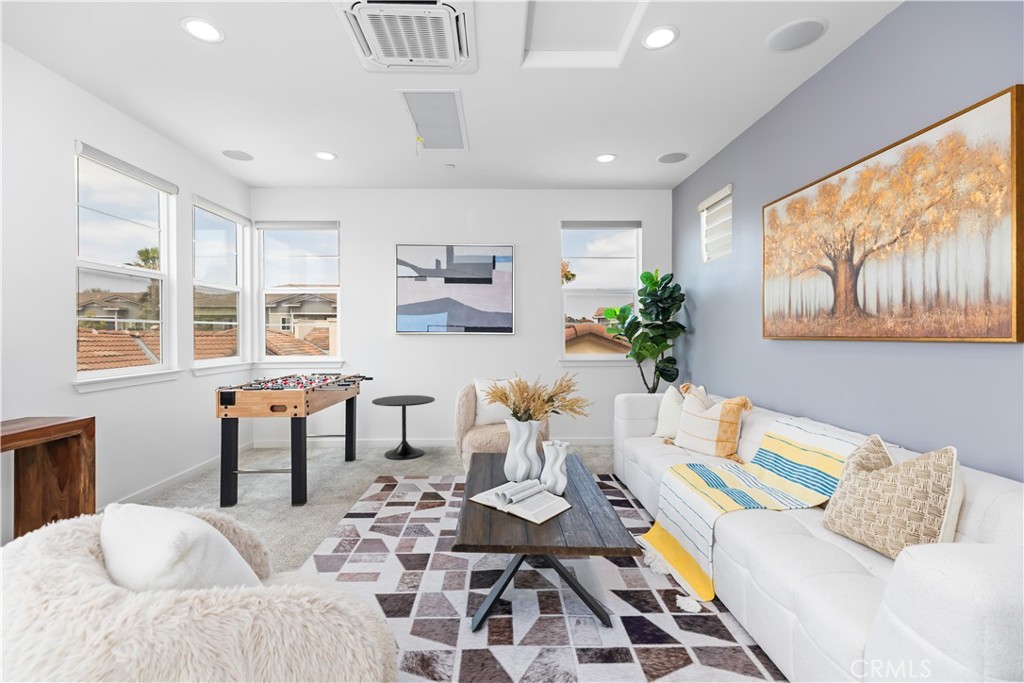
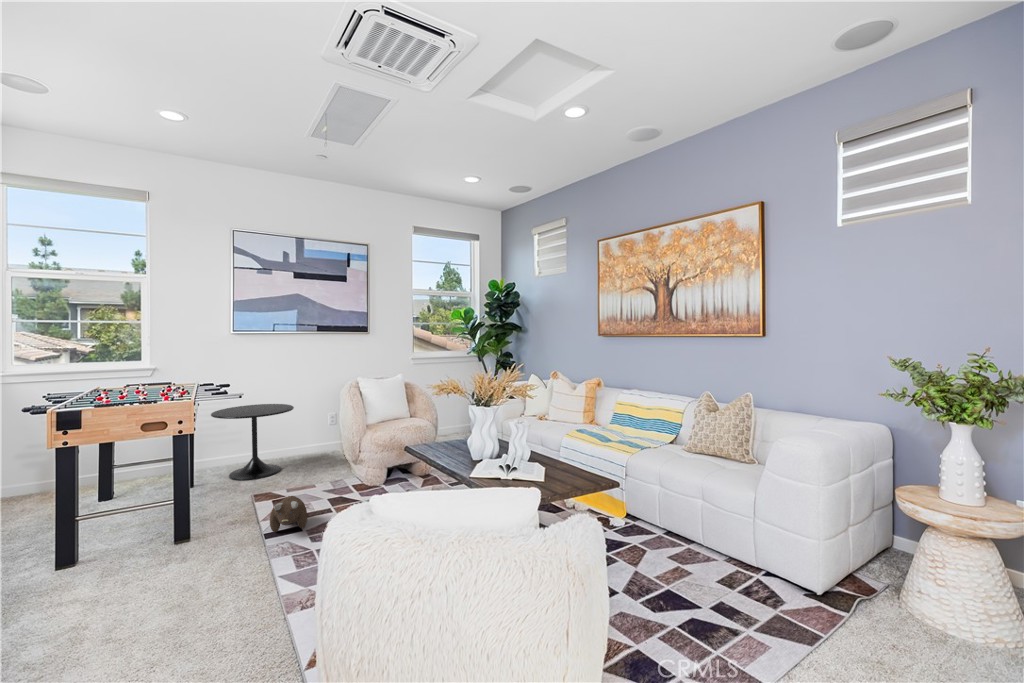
plush toy: none [357,479,393,511] -> present [270,496,307,532]

